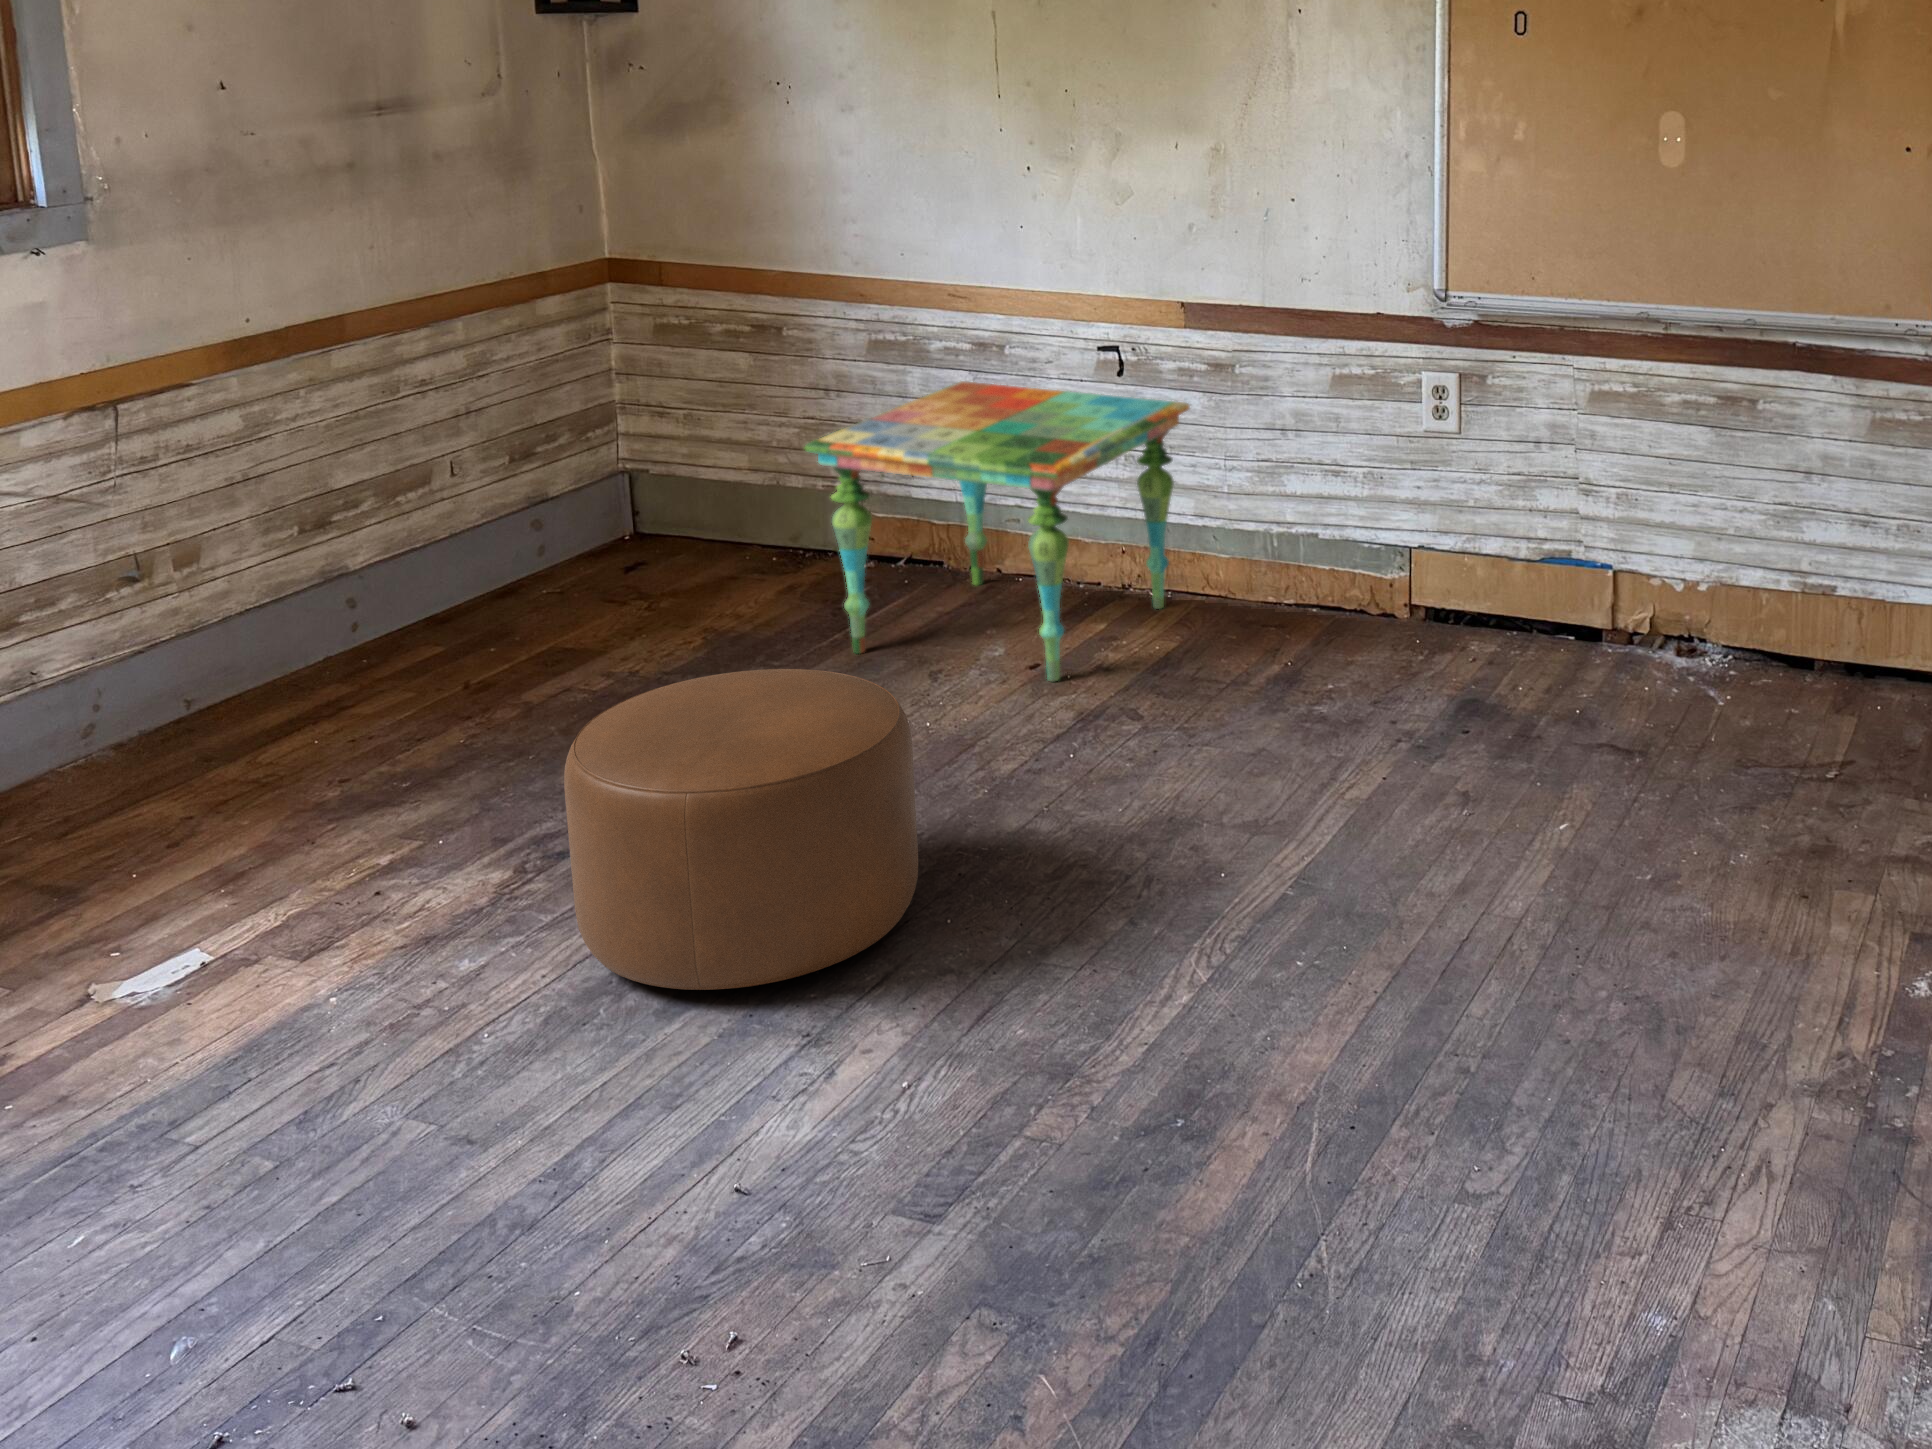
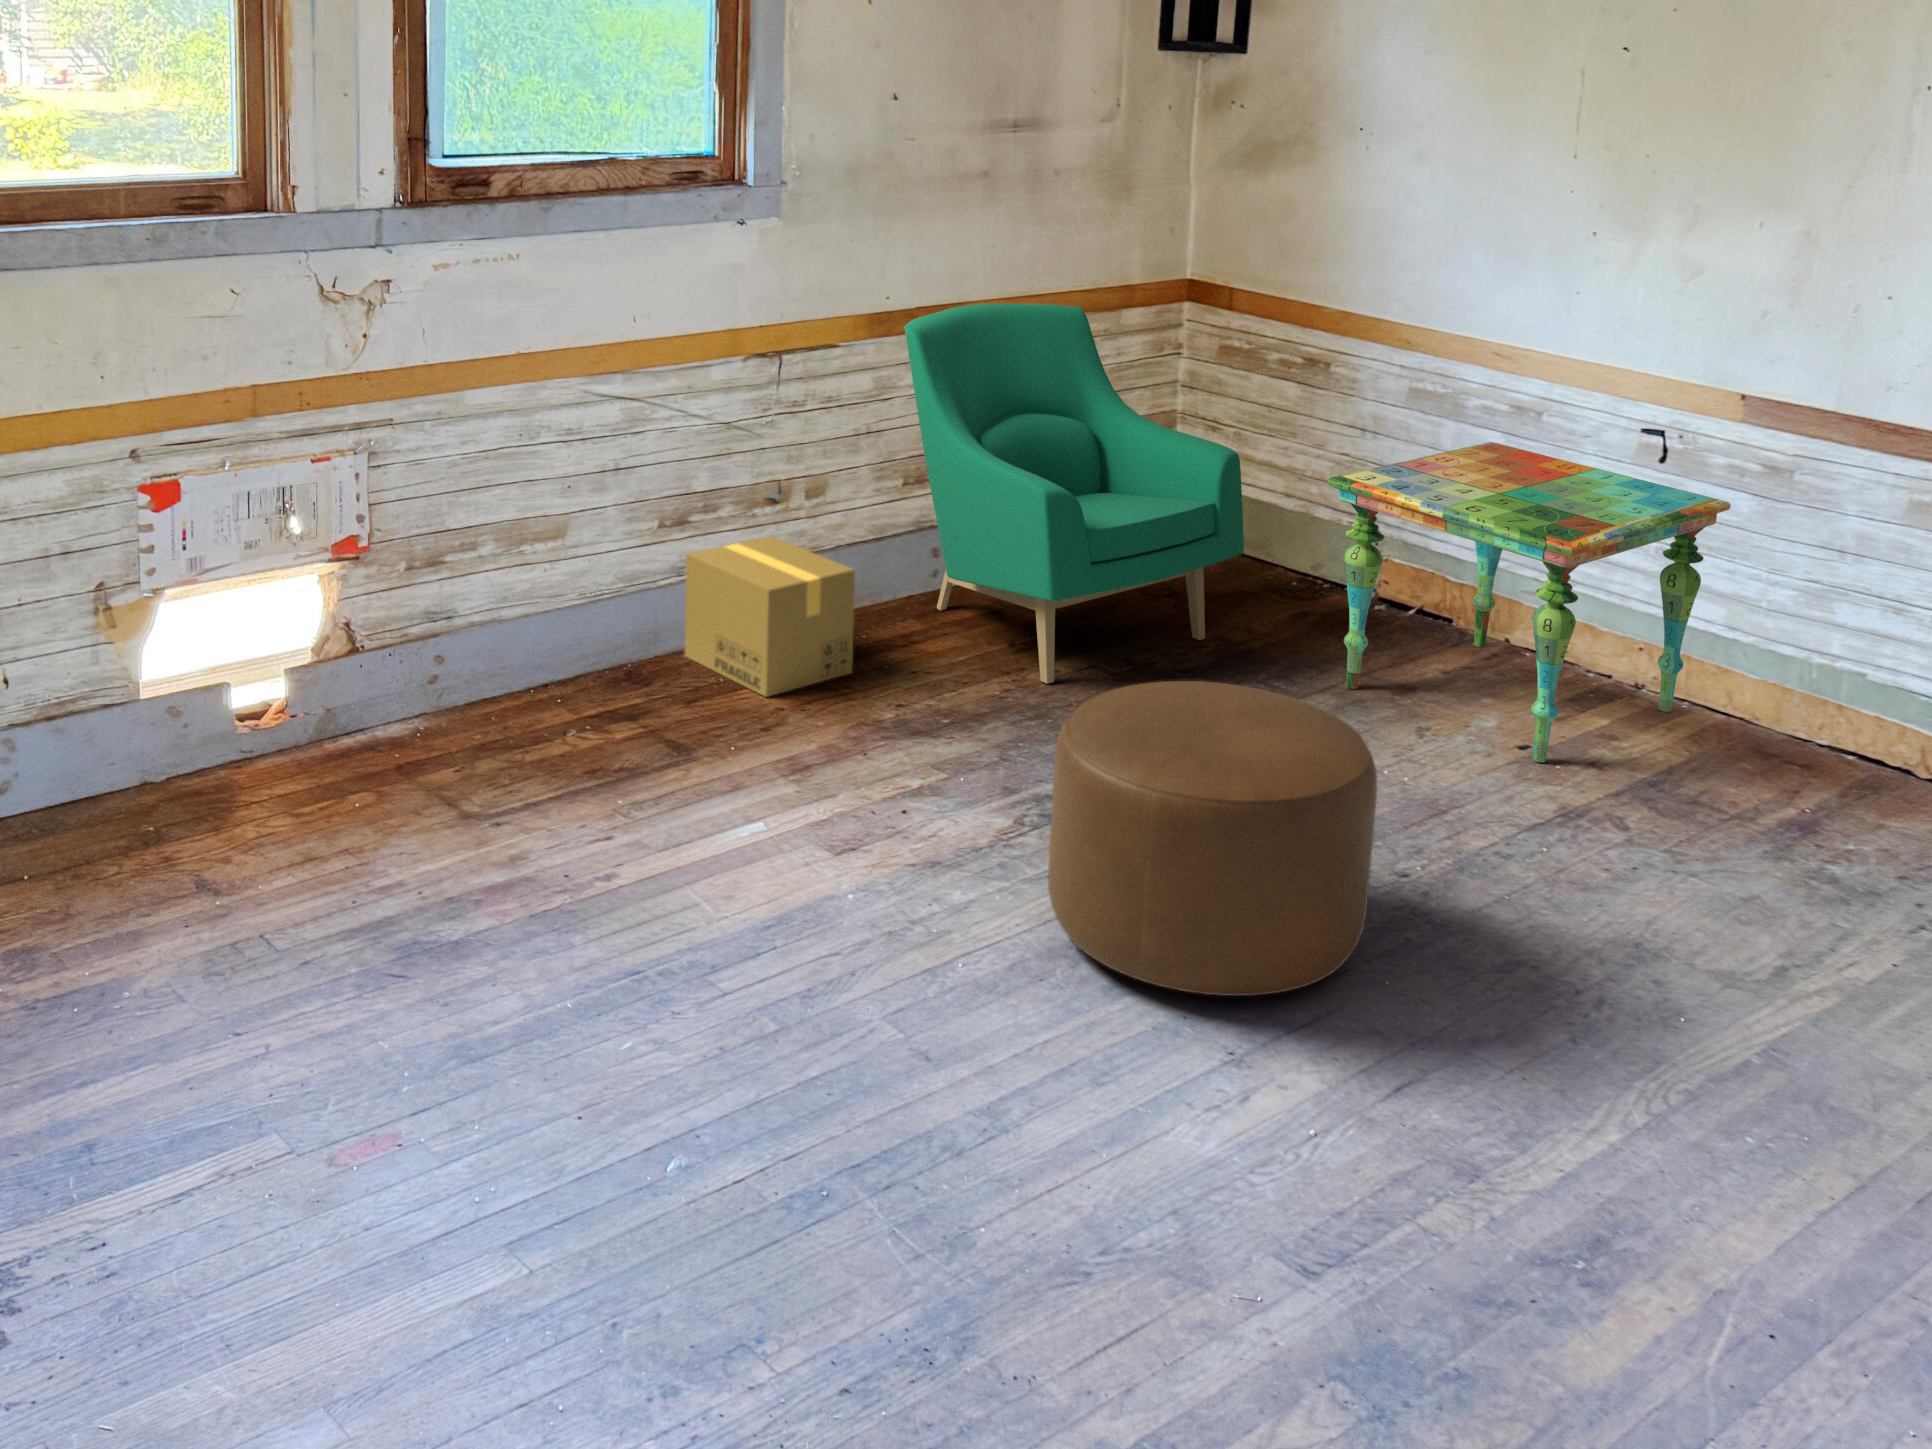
armchair: none [273,302,722,722] -> present [904,304,1244,684]
cardboard box: none [15,628,273,817] -> present [685,536,855,697]

